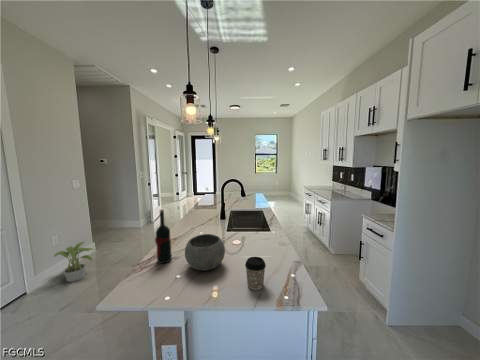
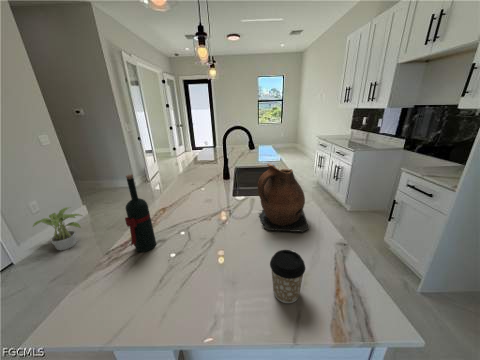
ceramic pitcher: none [243,206,278,255] -> present [258,164,308,233]
bowl: present [185,234,225,270] -> none [171,209,233,266]

